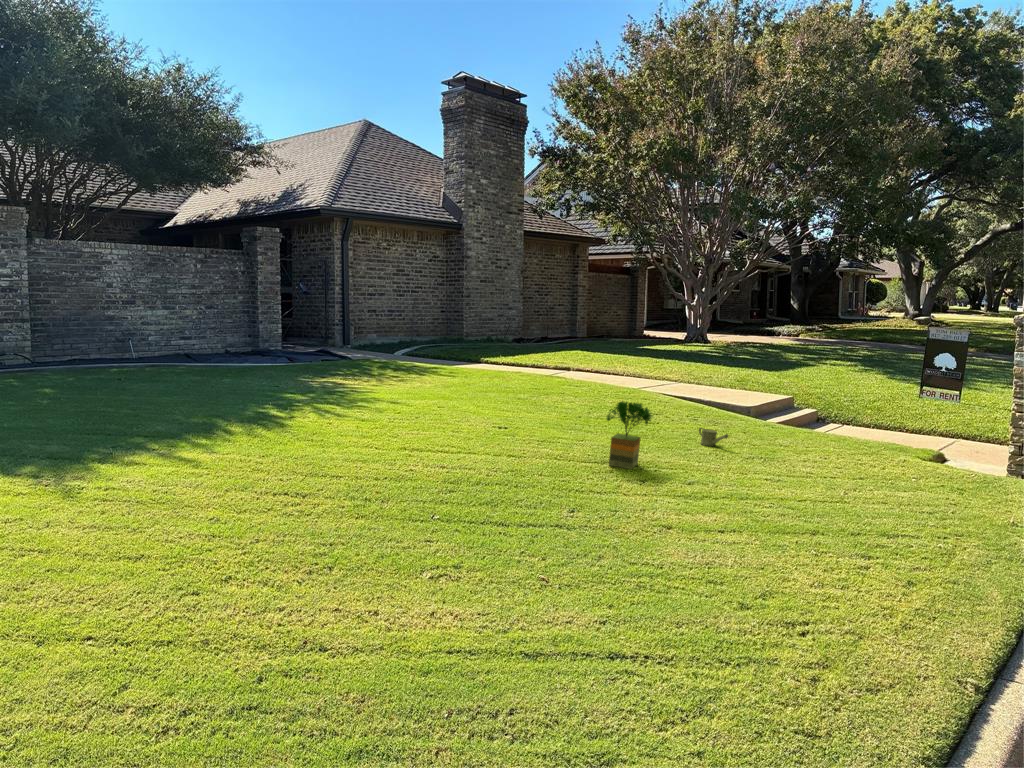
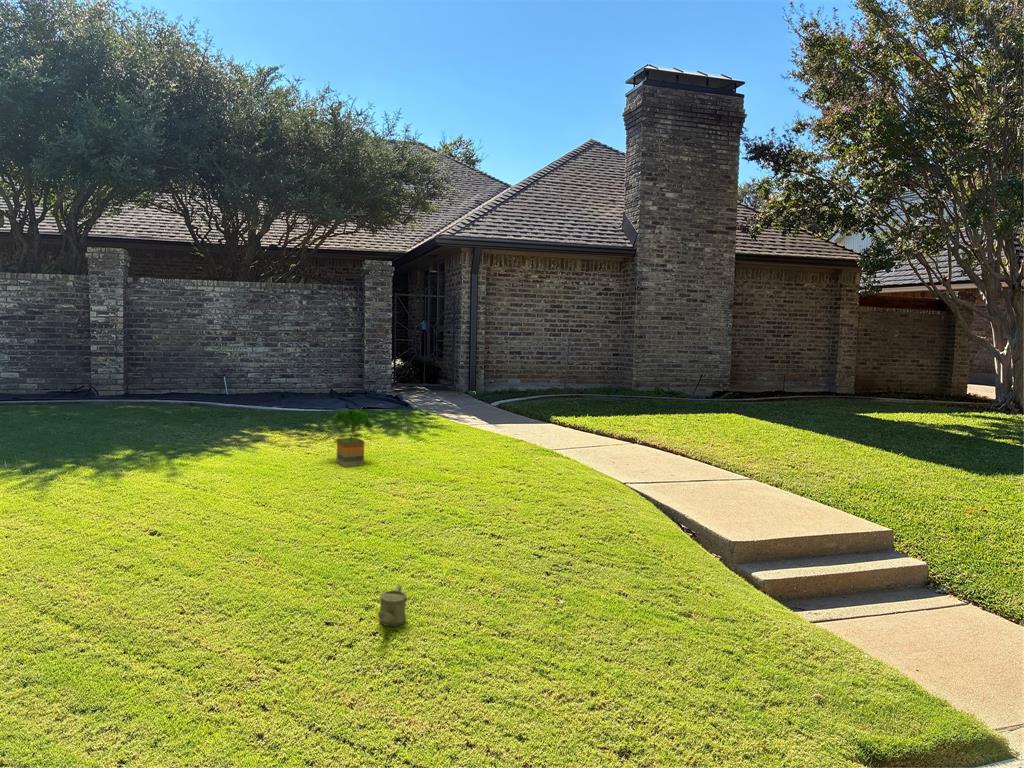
potted tree: present [607,401,653,469] -> present [334,410,373,467]

